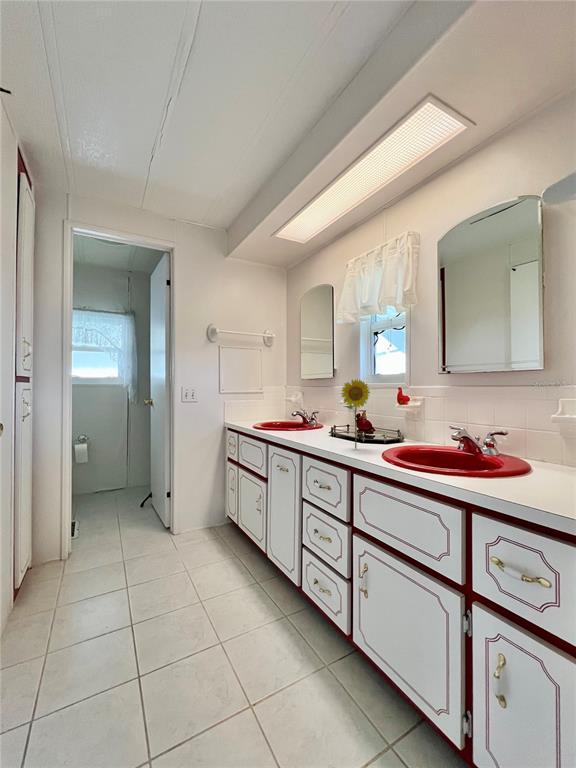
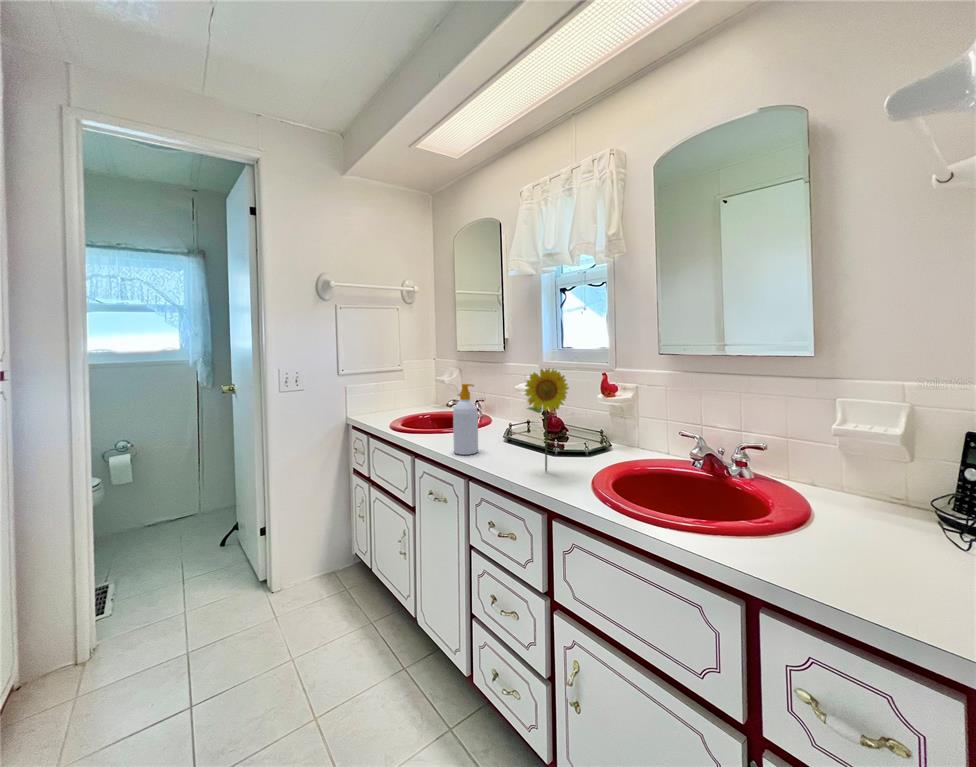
soap bottle: none [296,393,312,440] -> present [453,384,478,455]

